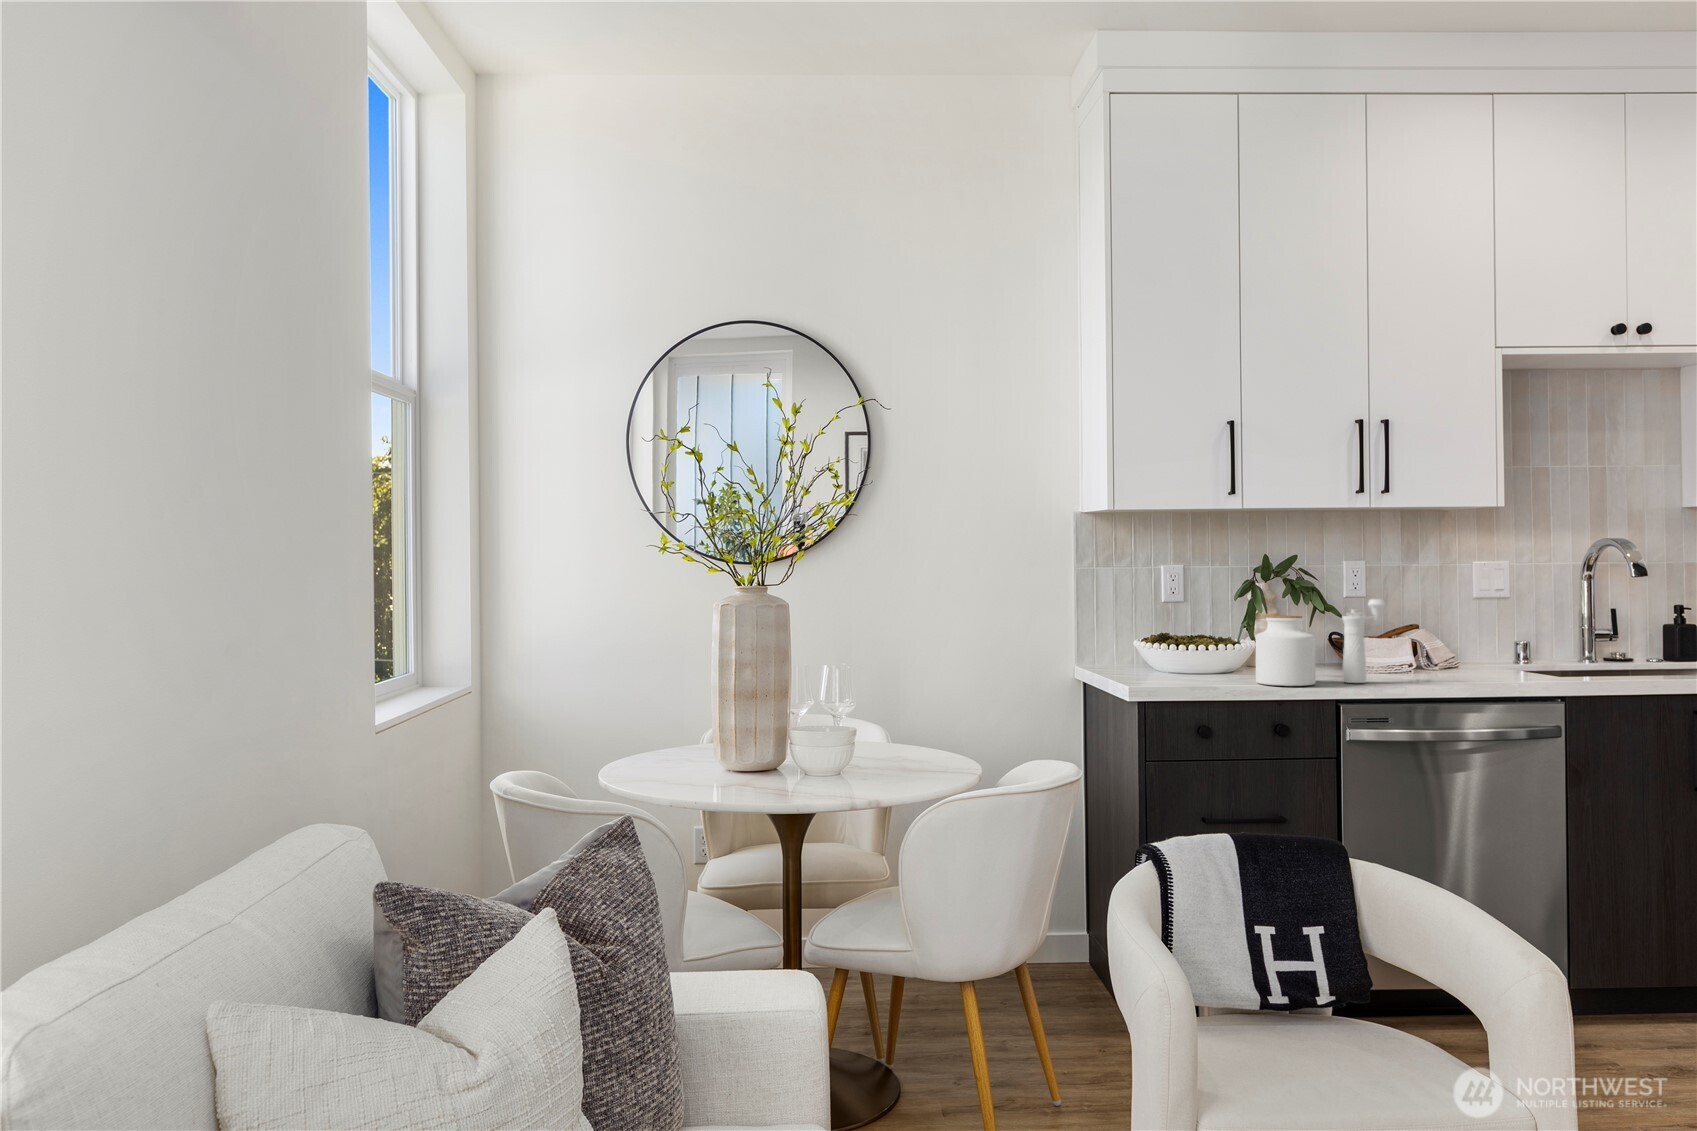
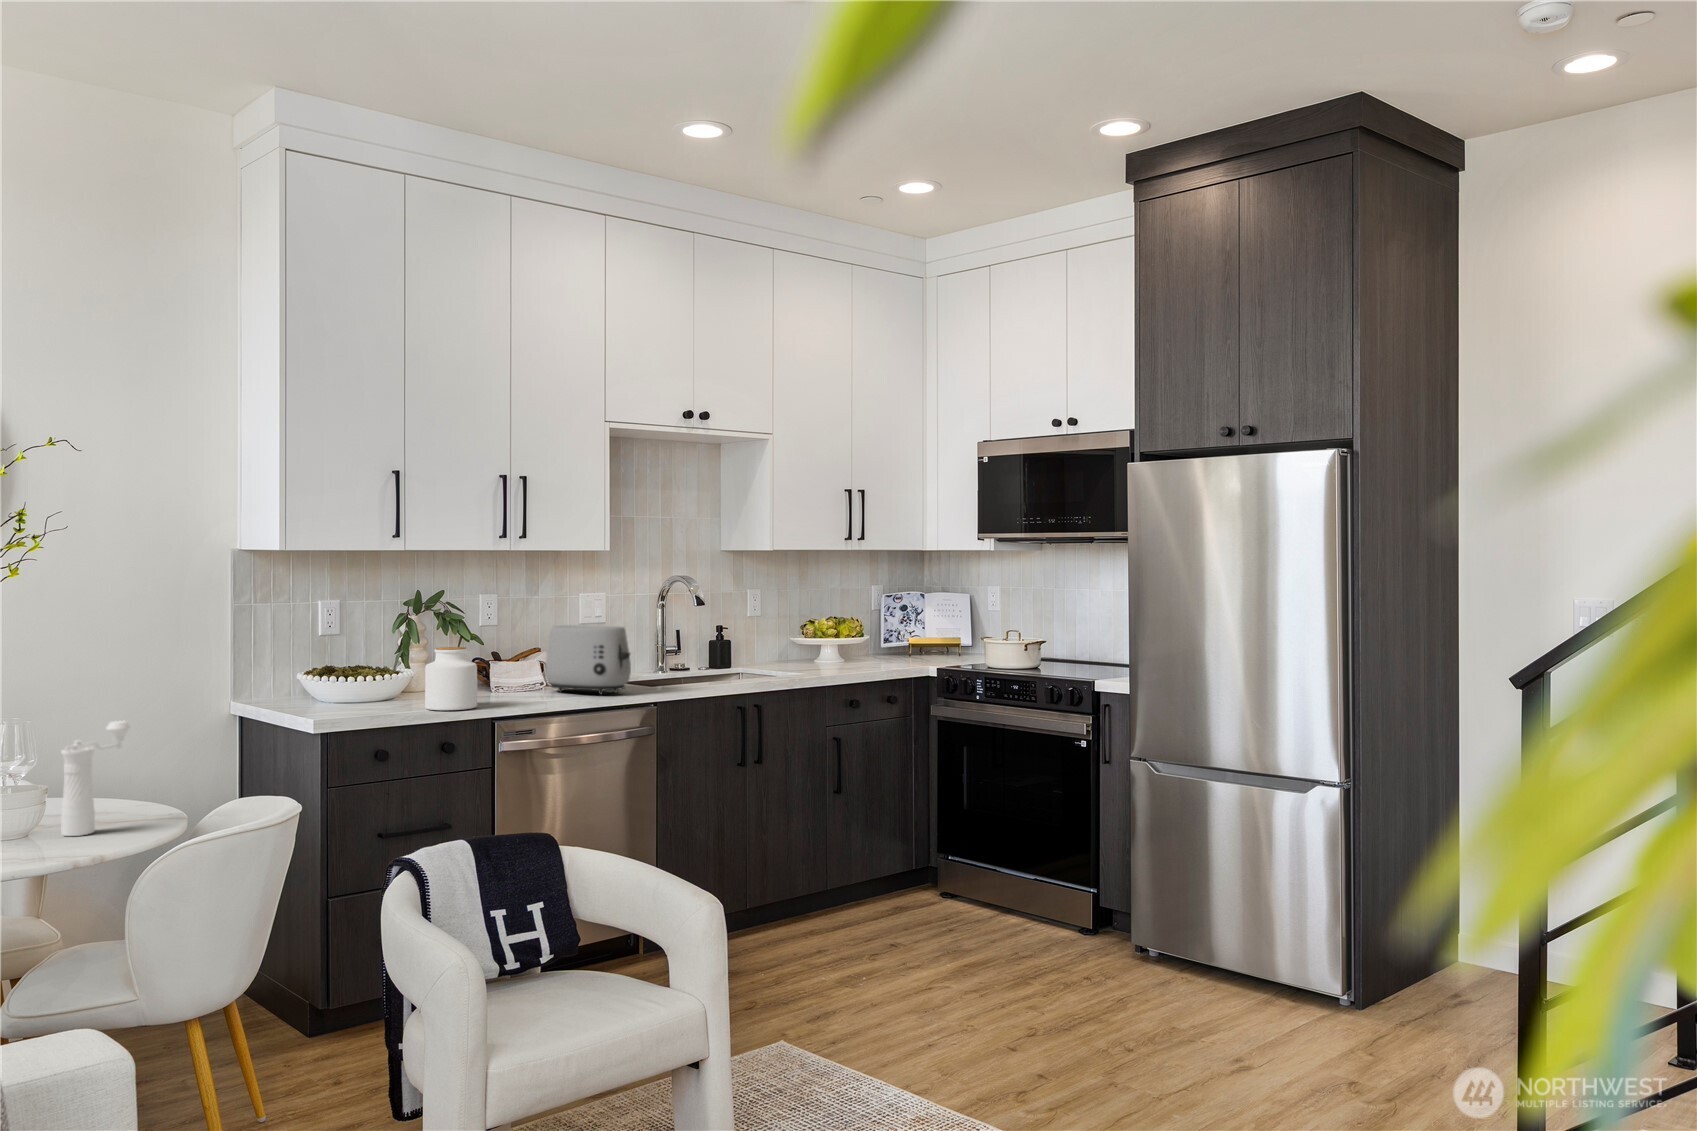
toaster: none [1413,597,1525,681] -> present [545,625,631,695]
pepper mill: present [1342,599,1385,683] -> present [61,721,130,836]

